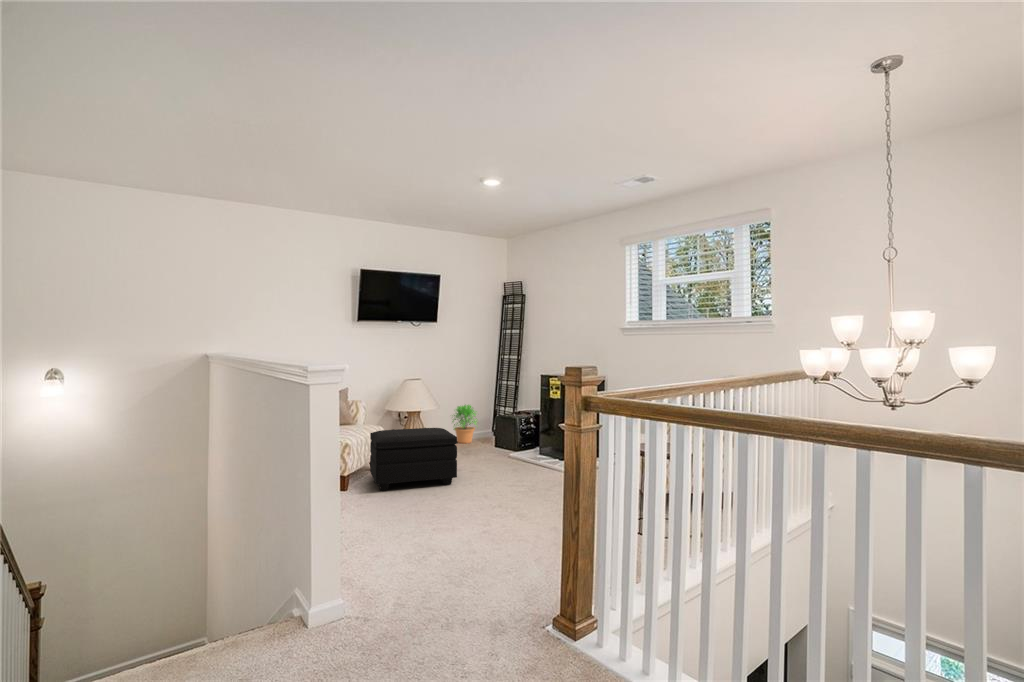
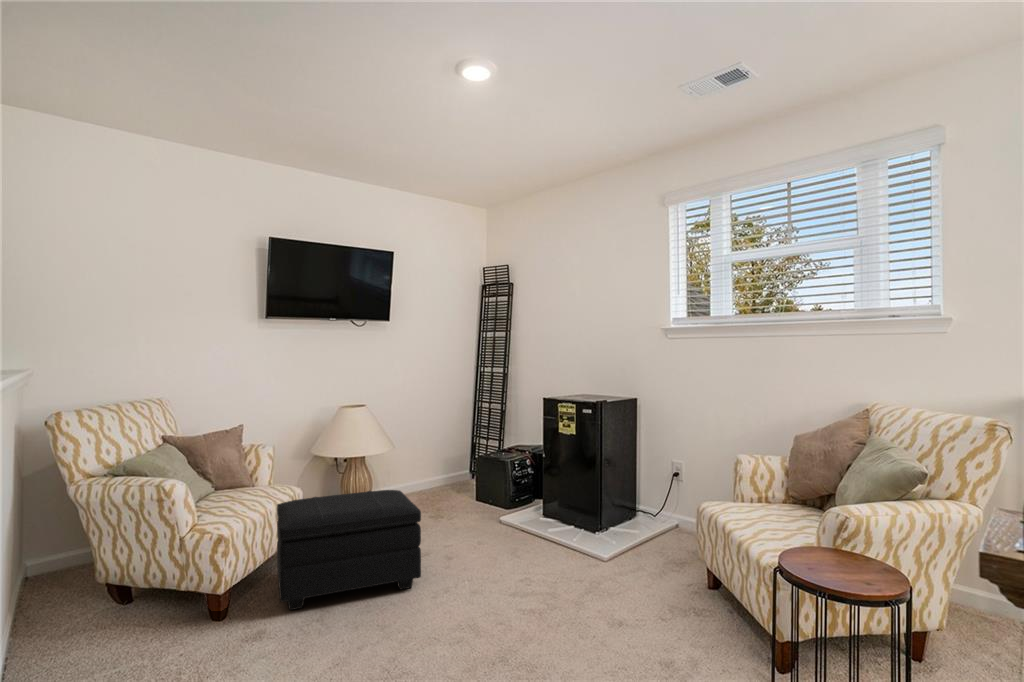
potted plant: present [452,405,477,443] -> none [407,438,455,496]

